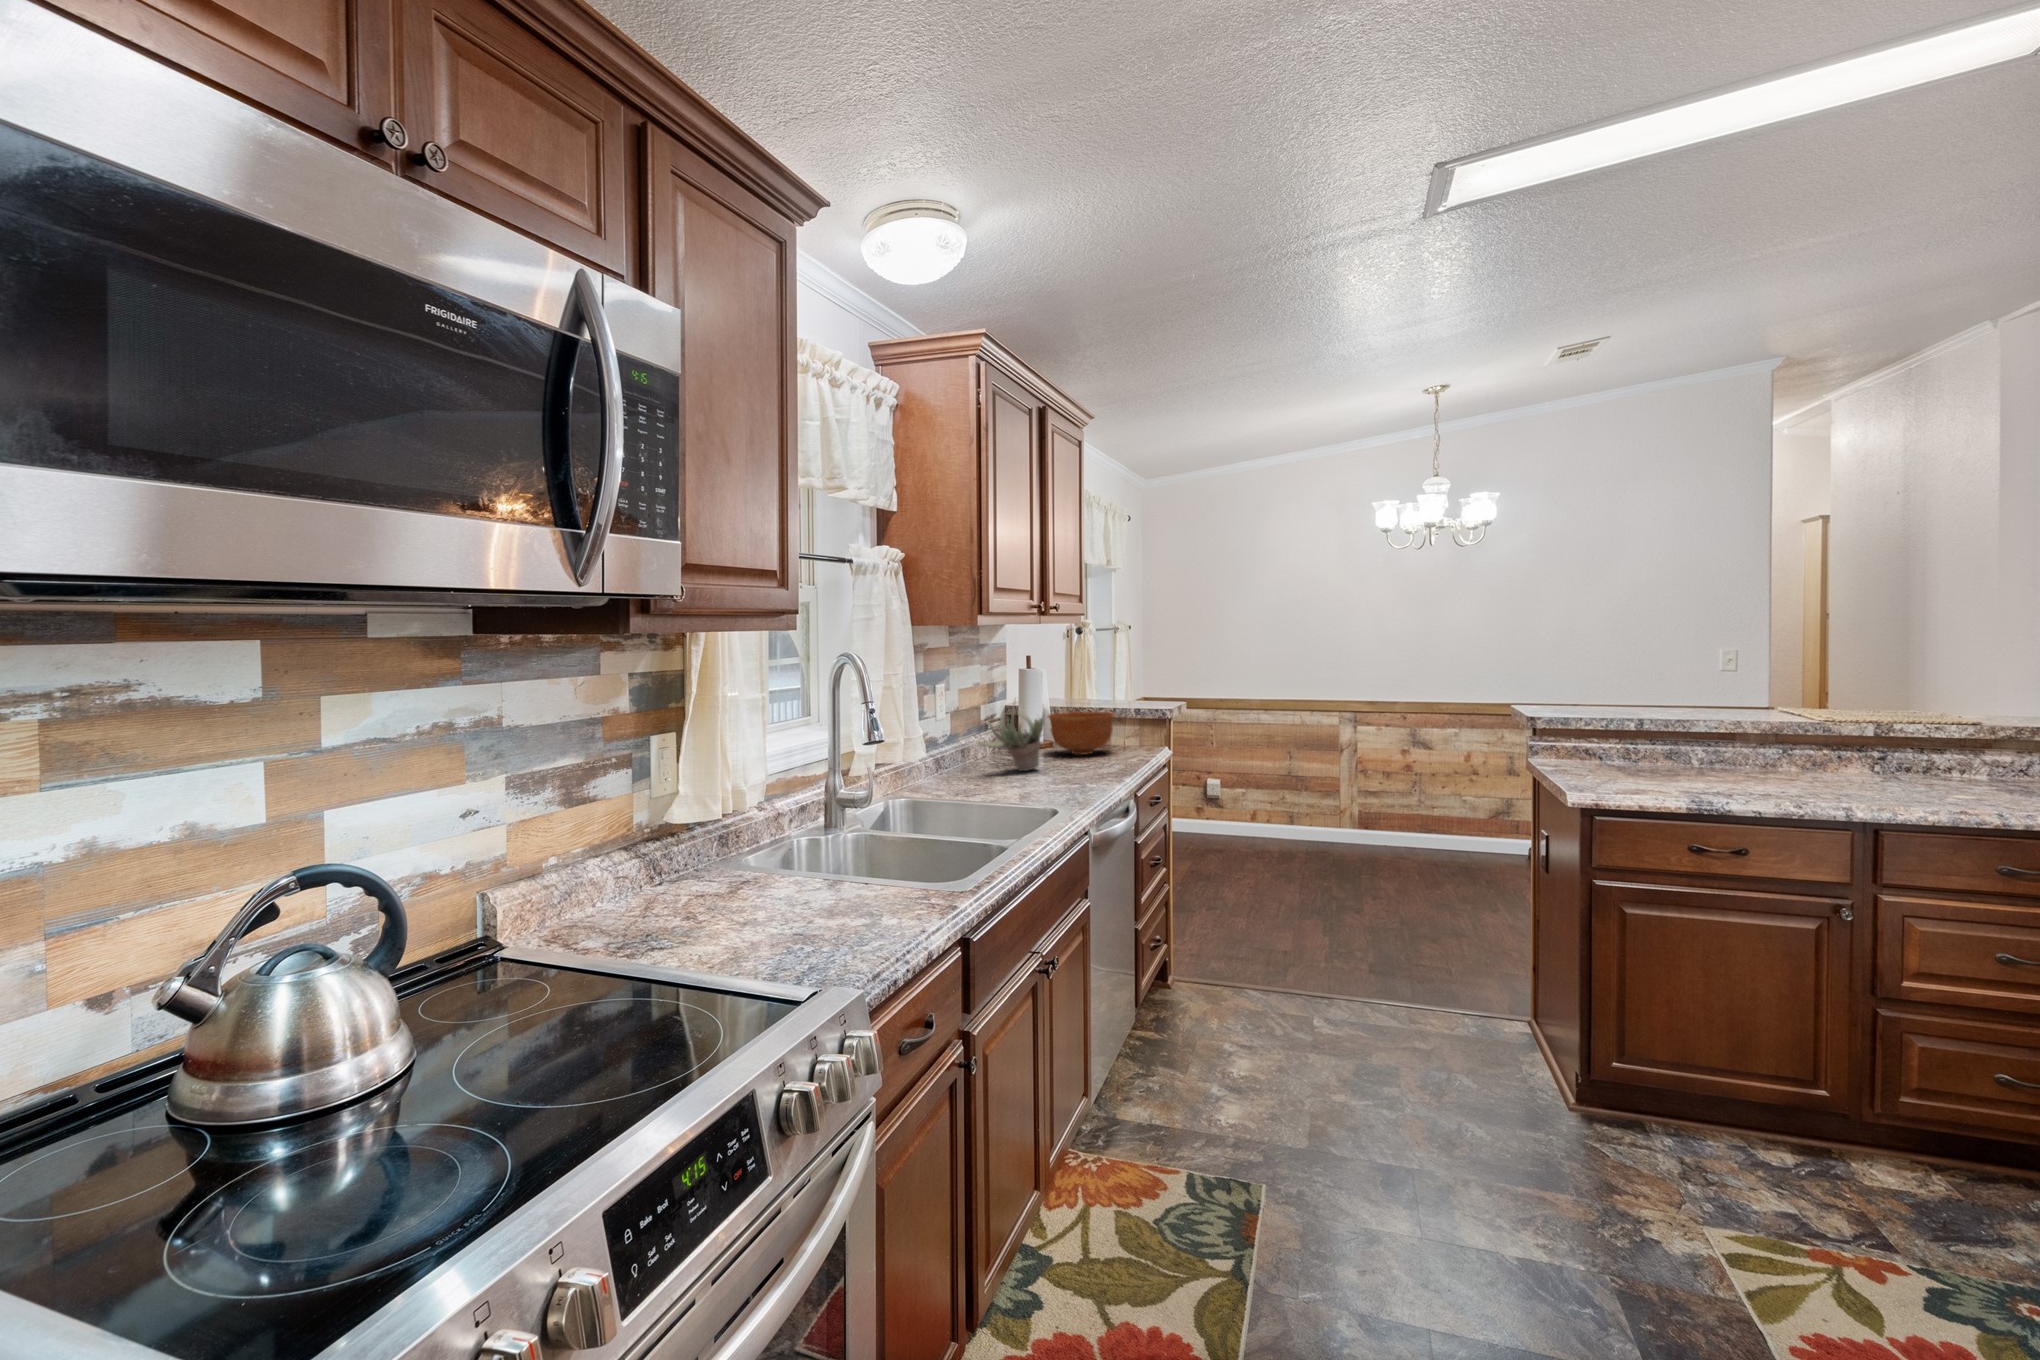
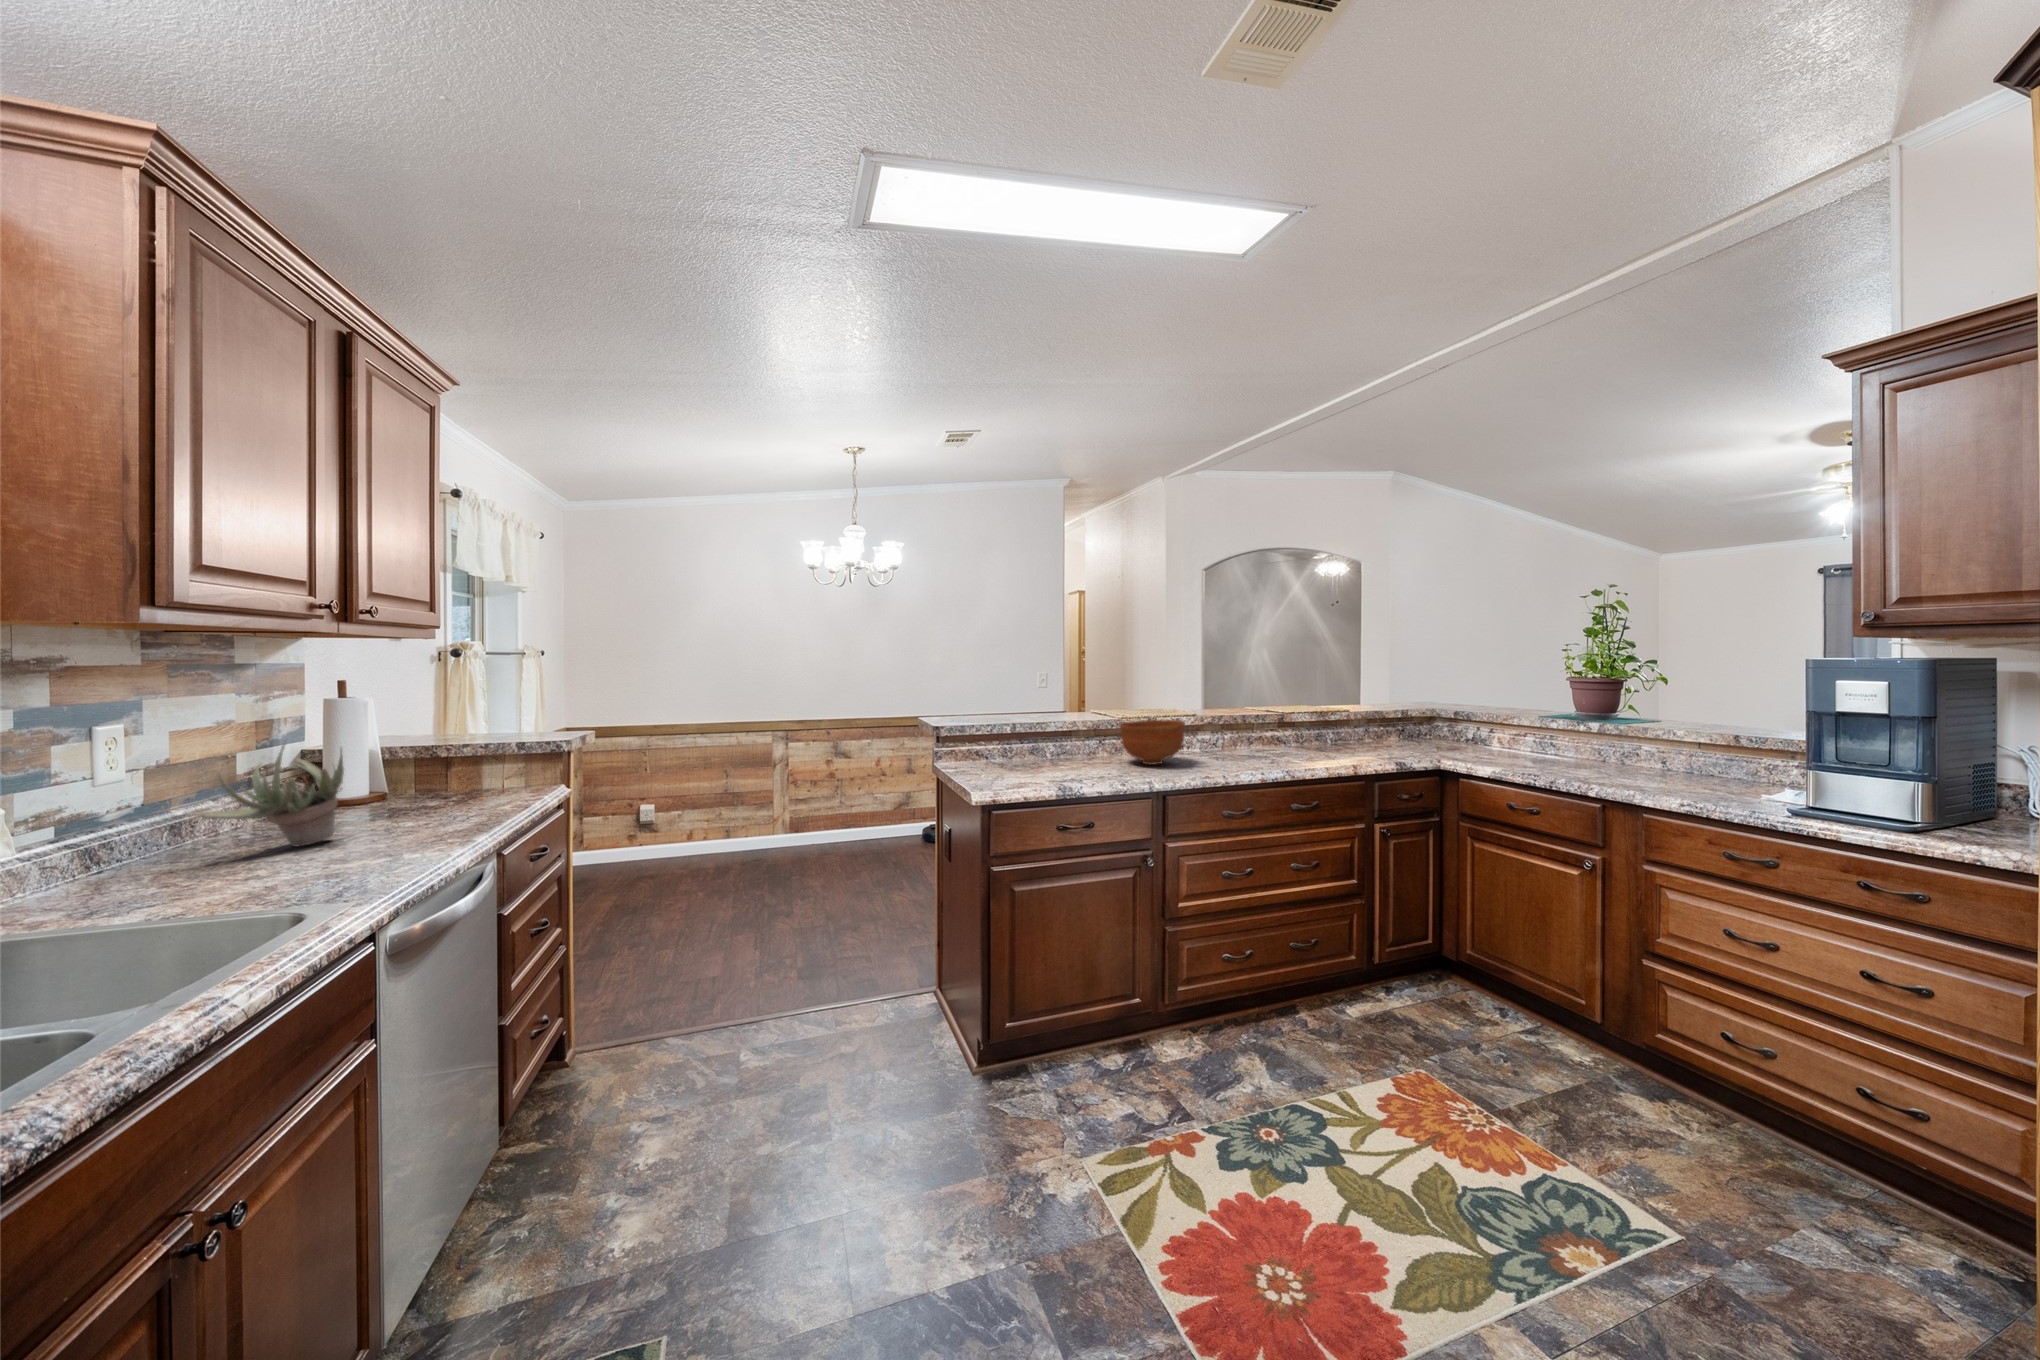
bowl: present [1048,711,1114,755] -> present [1119,720,1185,765]

